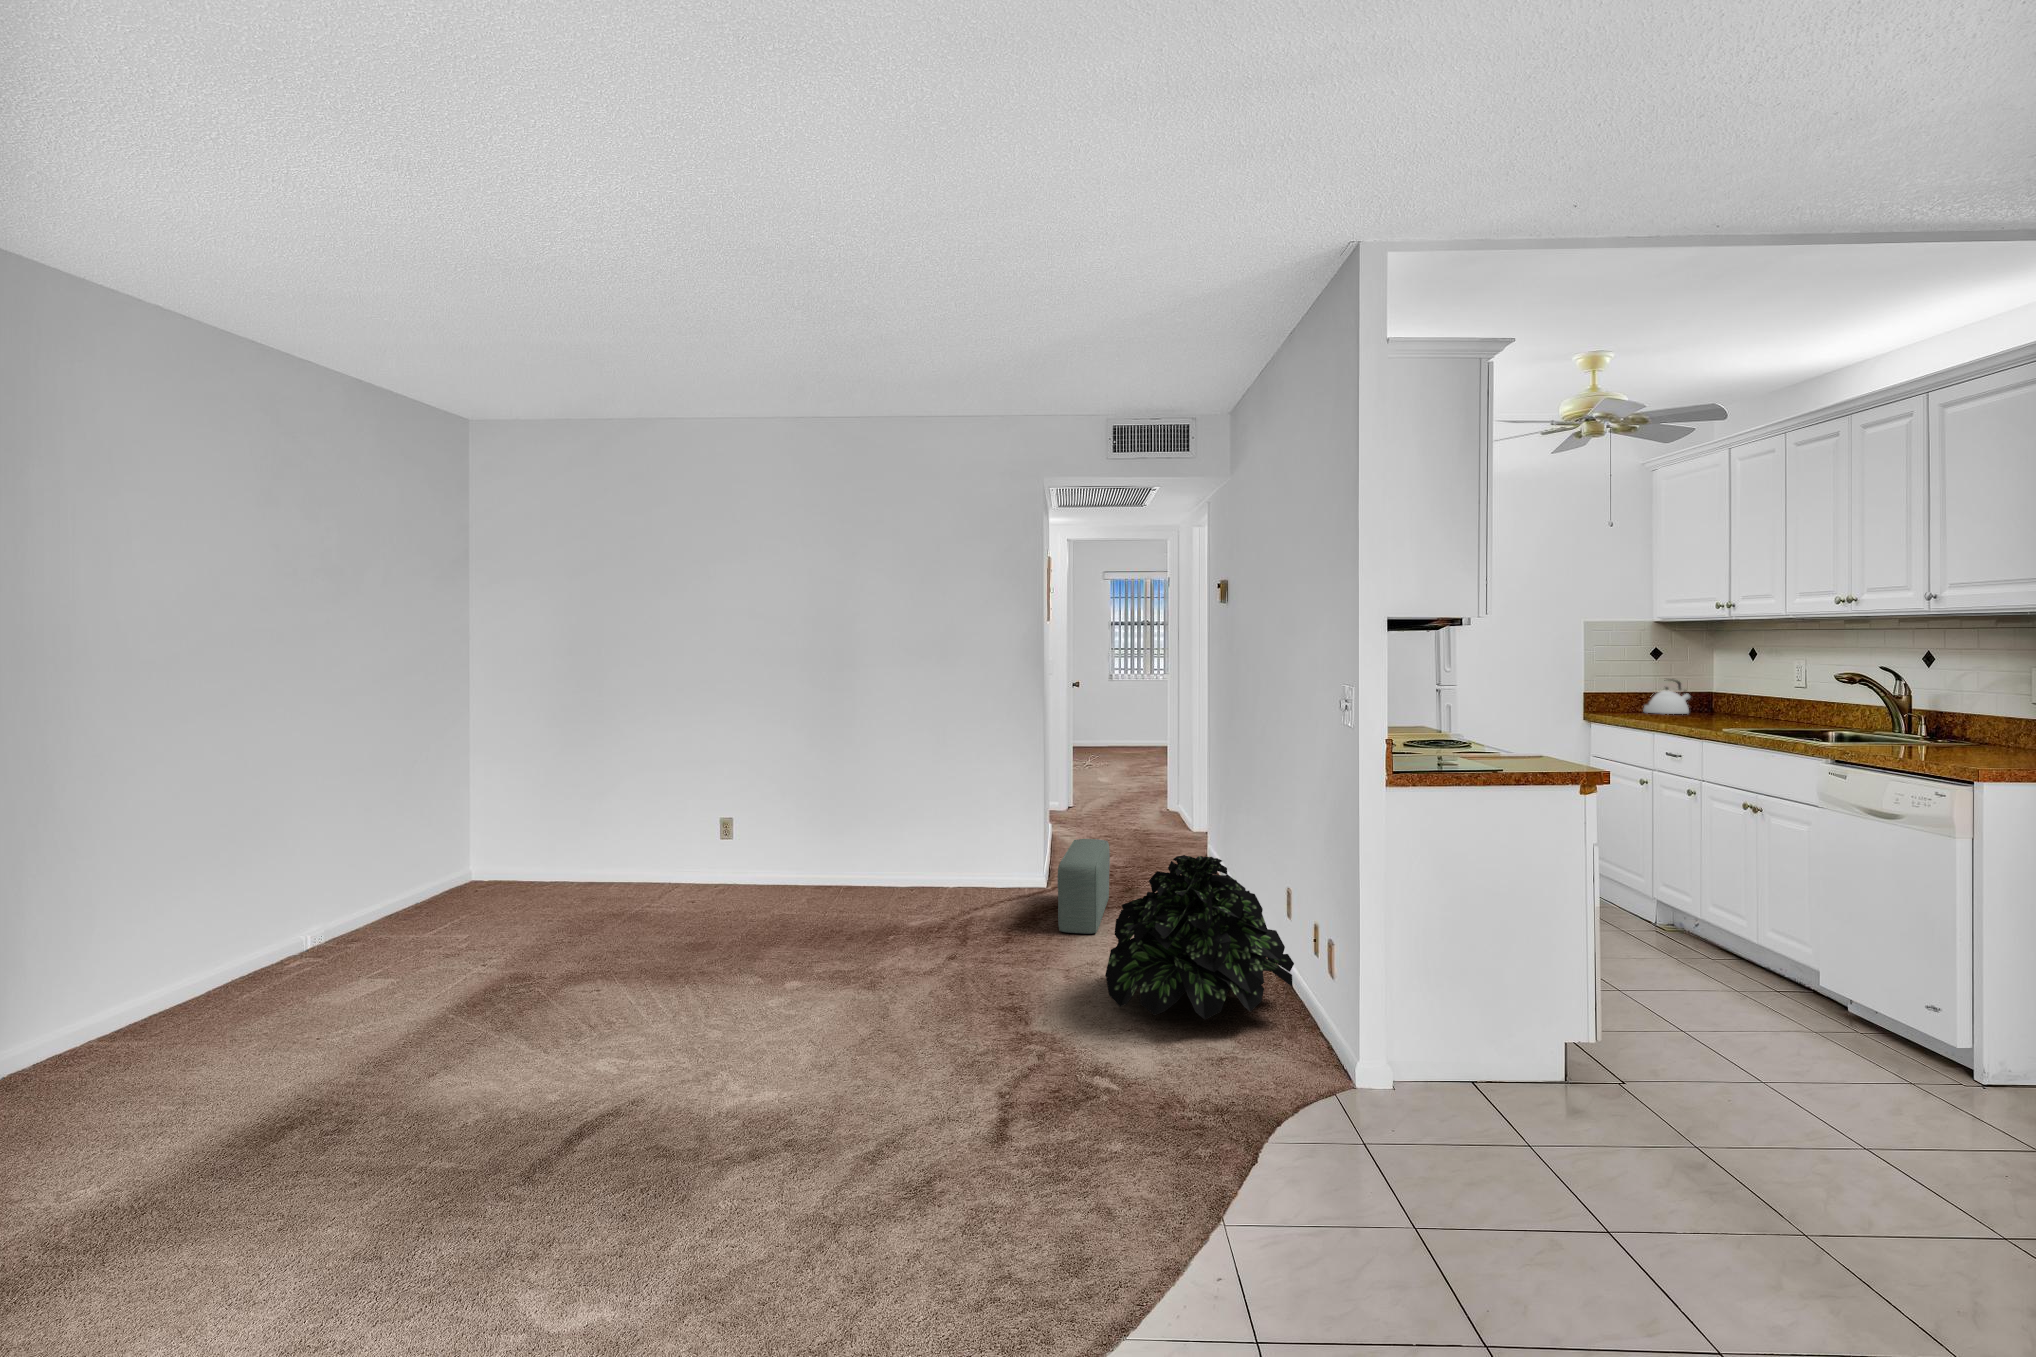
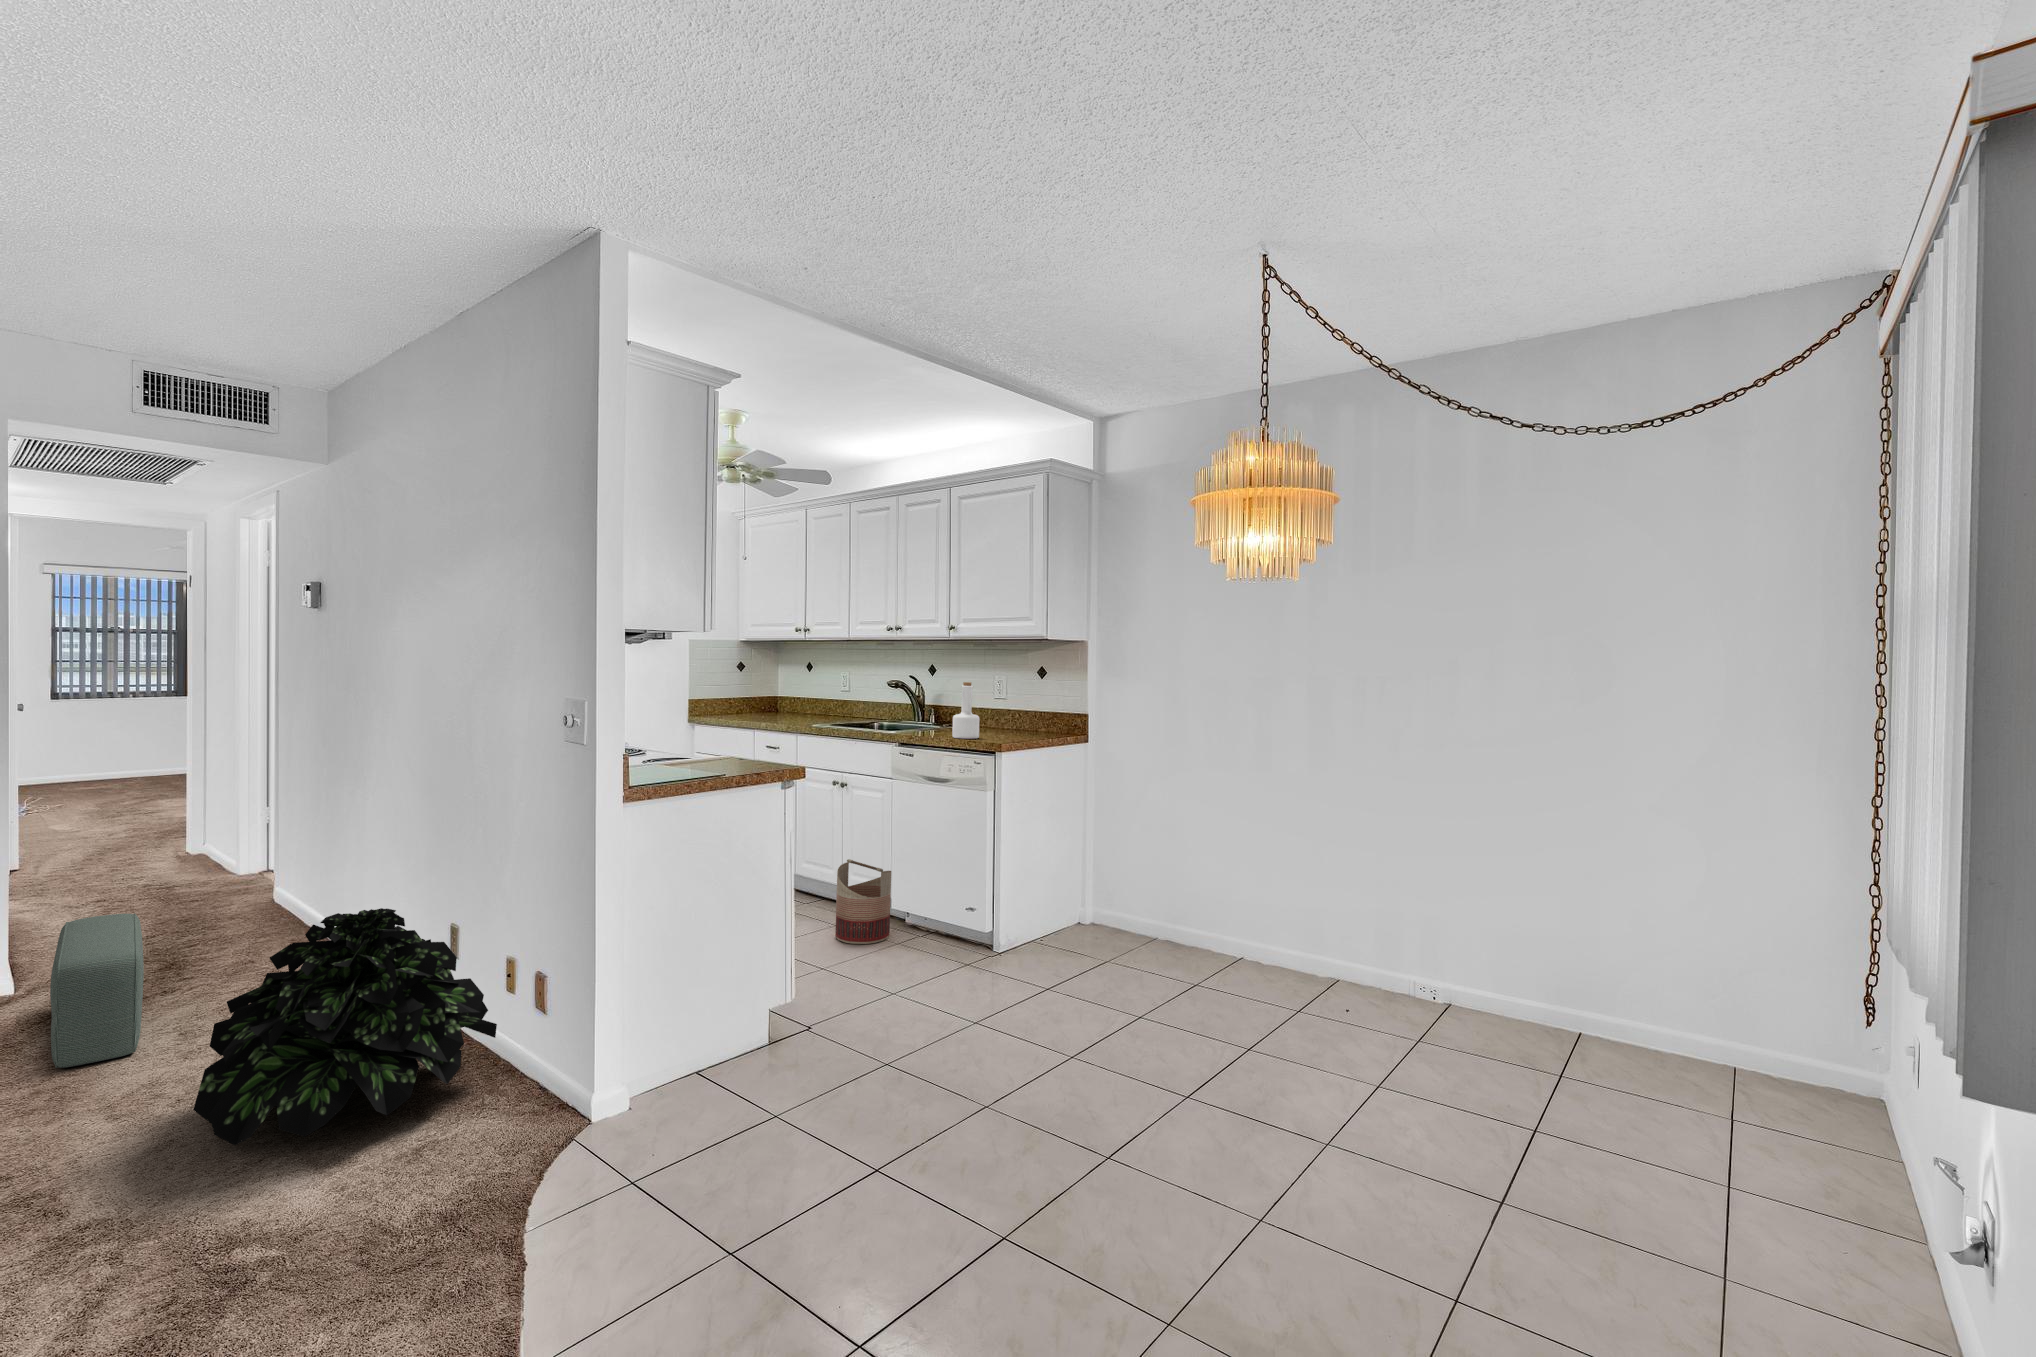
bottle: none [1924,674,1980,758] -> present [952,682,980,739]
kettle: present [1643,679,1691,714] -> none [752,681,786,710]
basket: none [1714,904,1804,1021] -> present [835,859,891,944]

